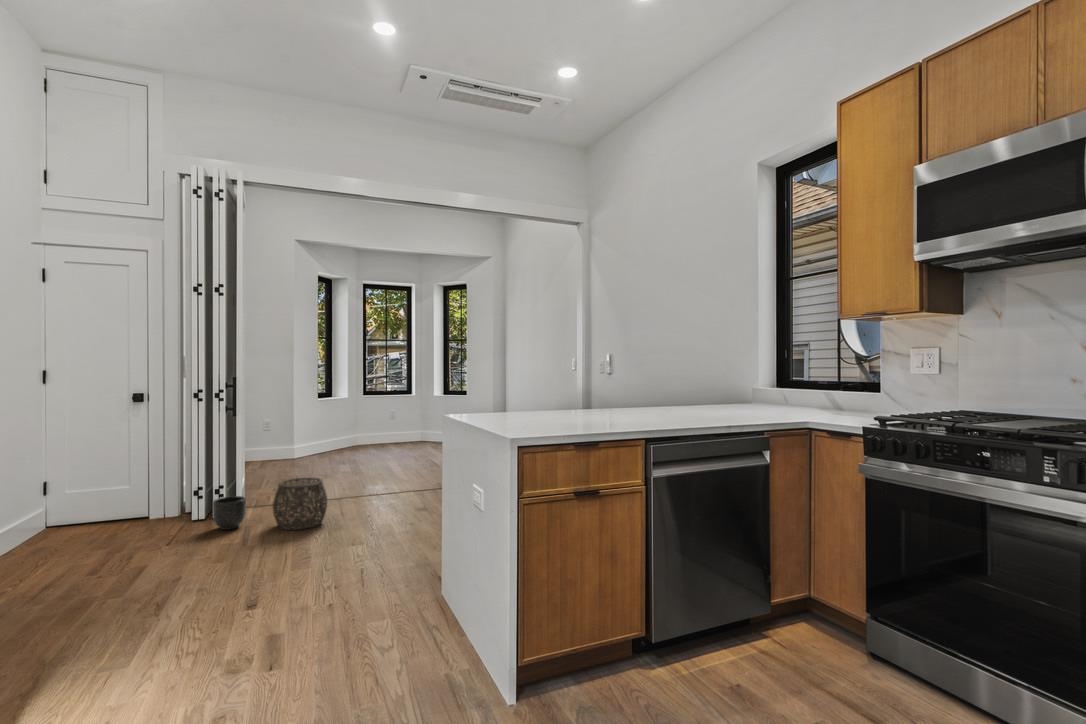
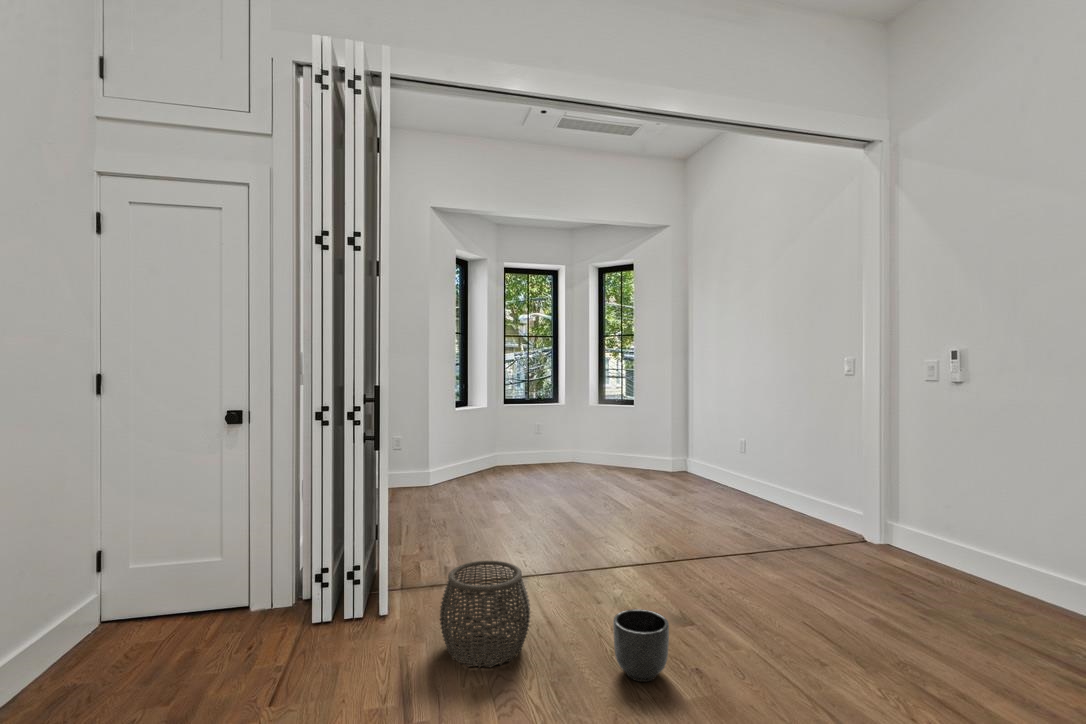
planter: present [212,496,246,530] -> present [613,609,669,682]

